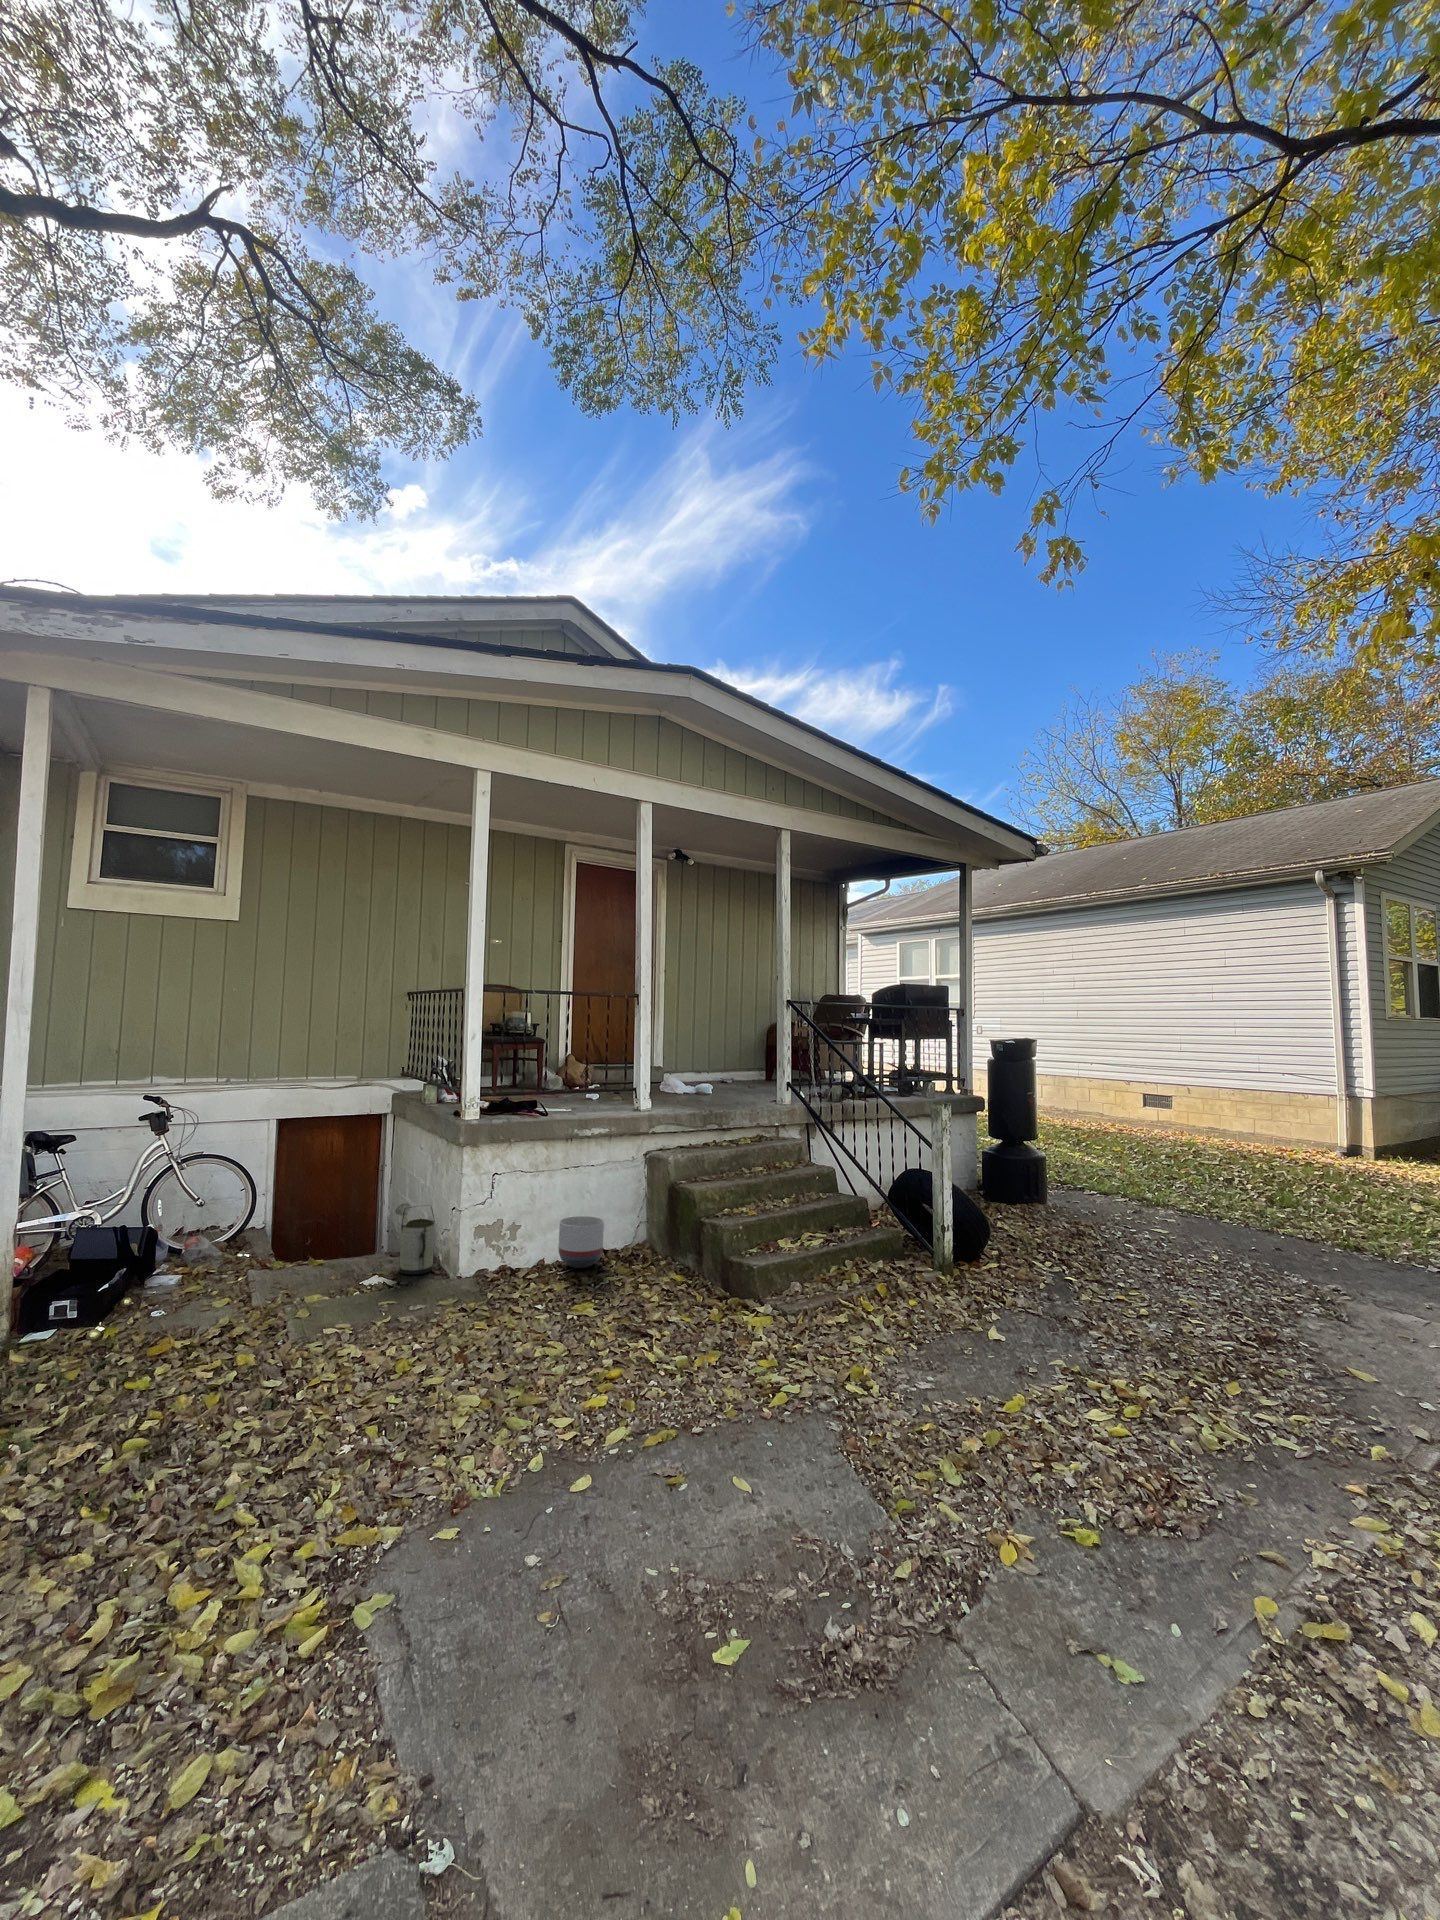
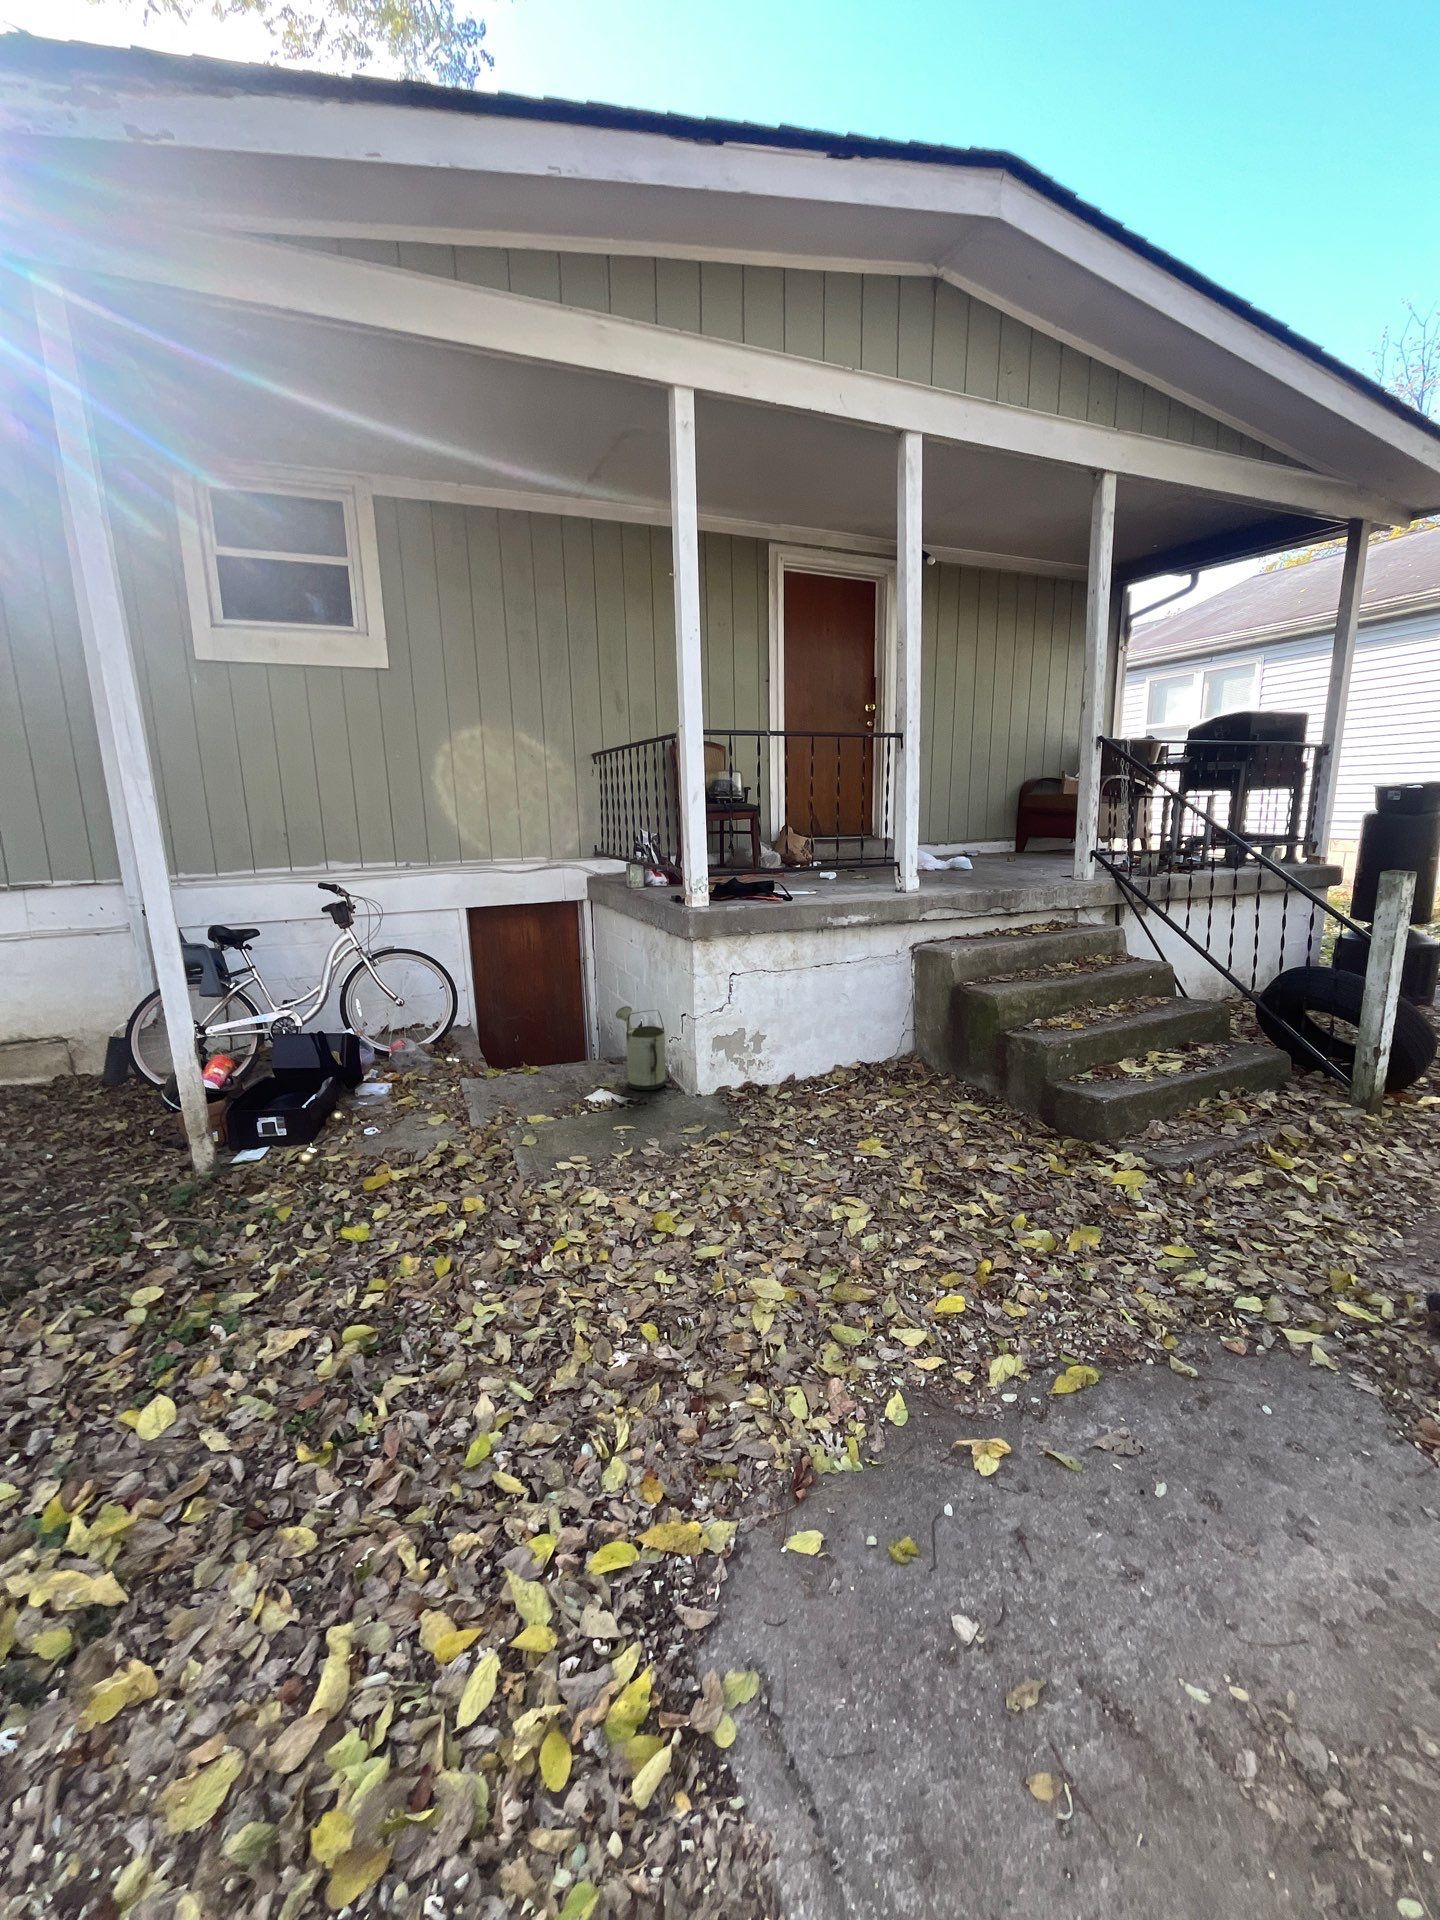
planter: present [559,1216,604,1268] -> none [816,1025,872,1087]

